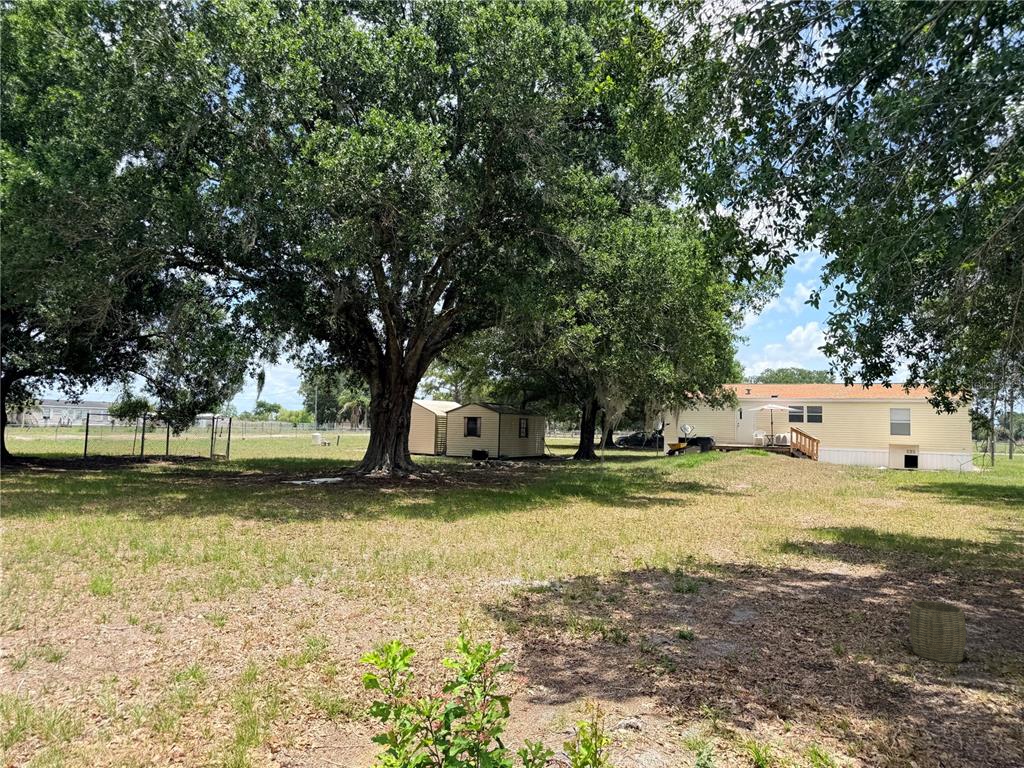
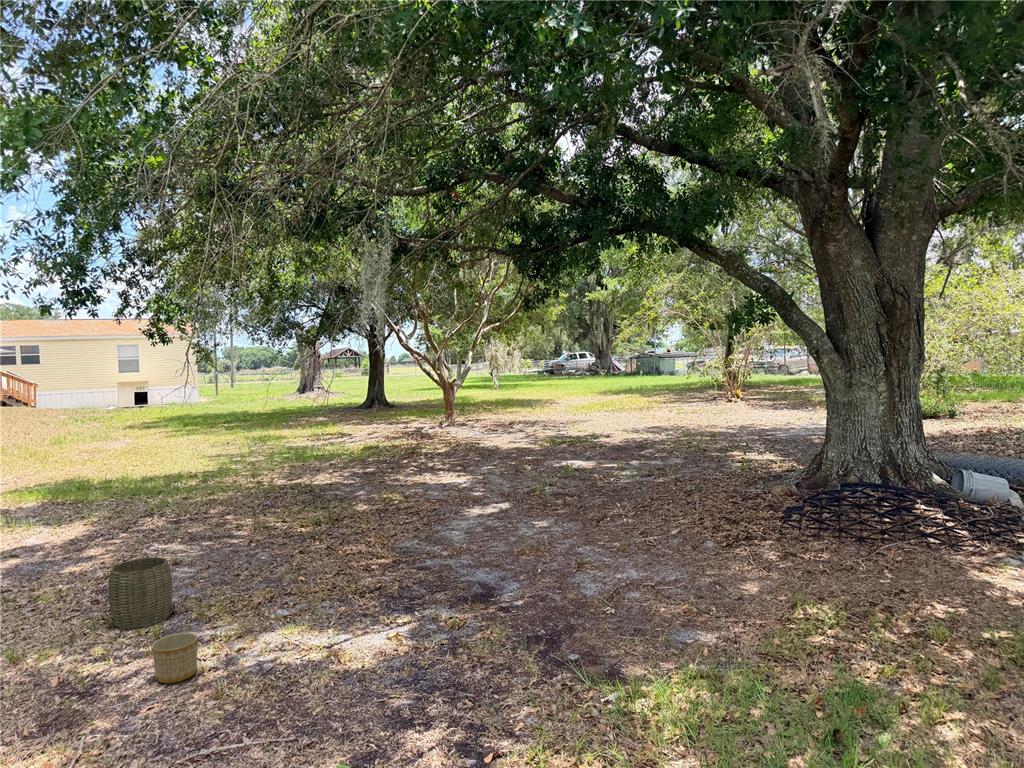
planter: none [953,671,996,714] -> present [152,633,198,683]

